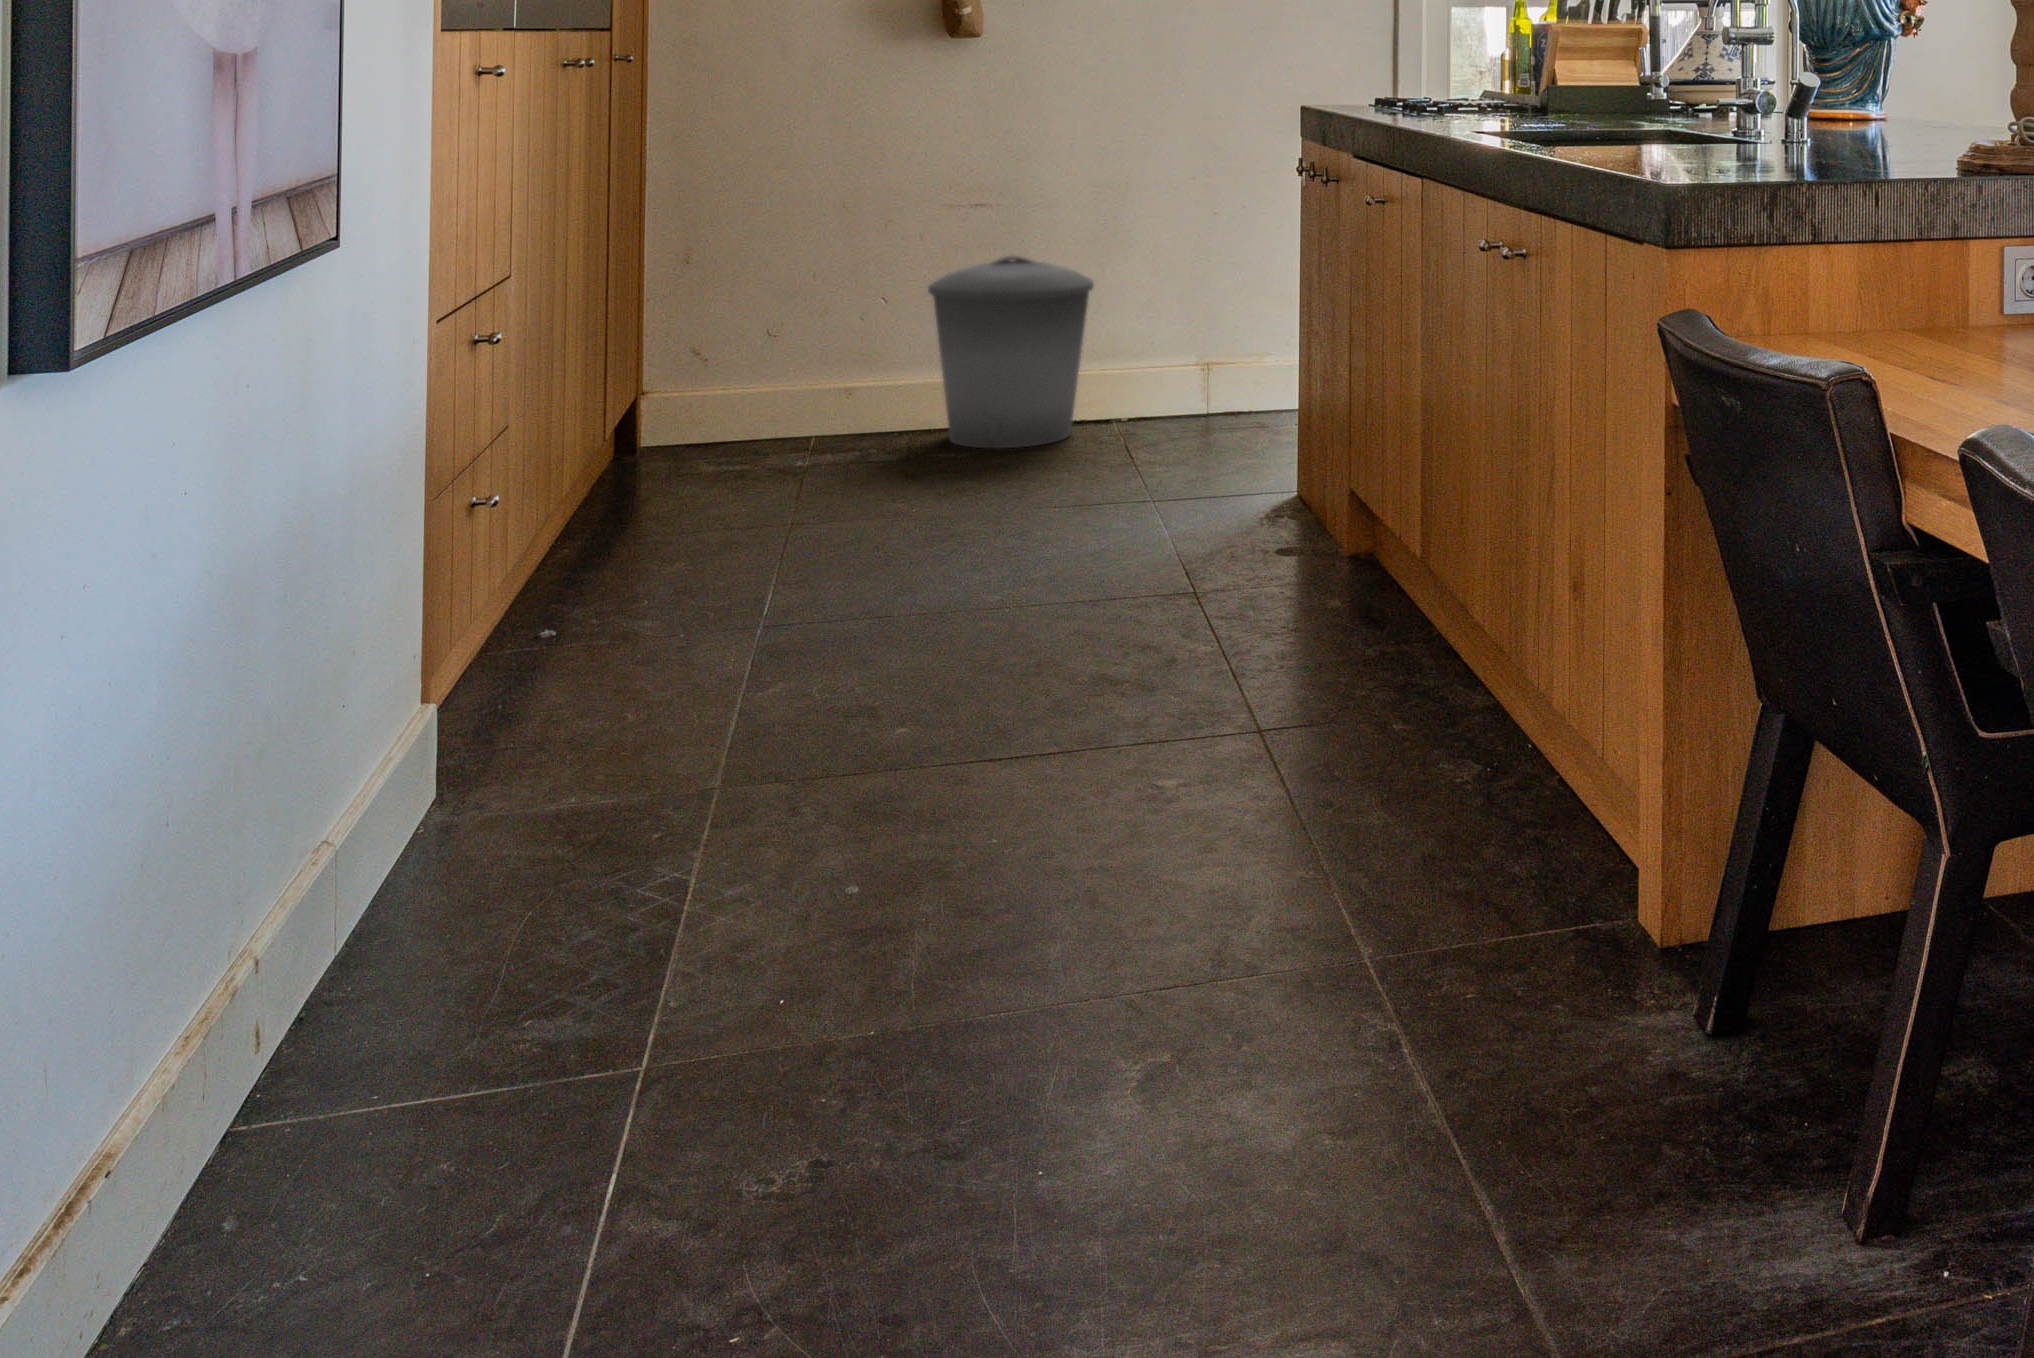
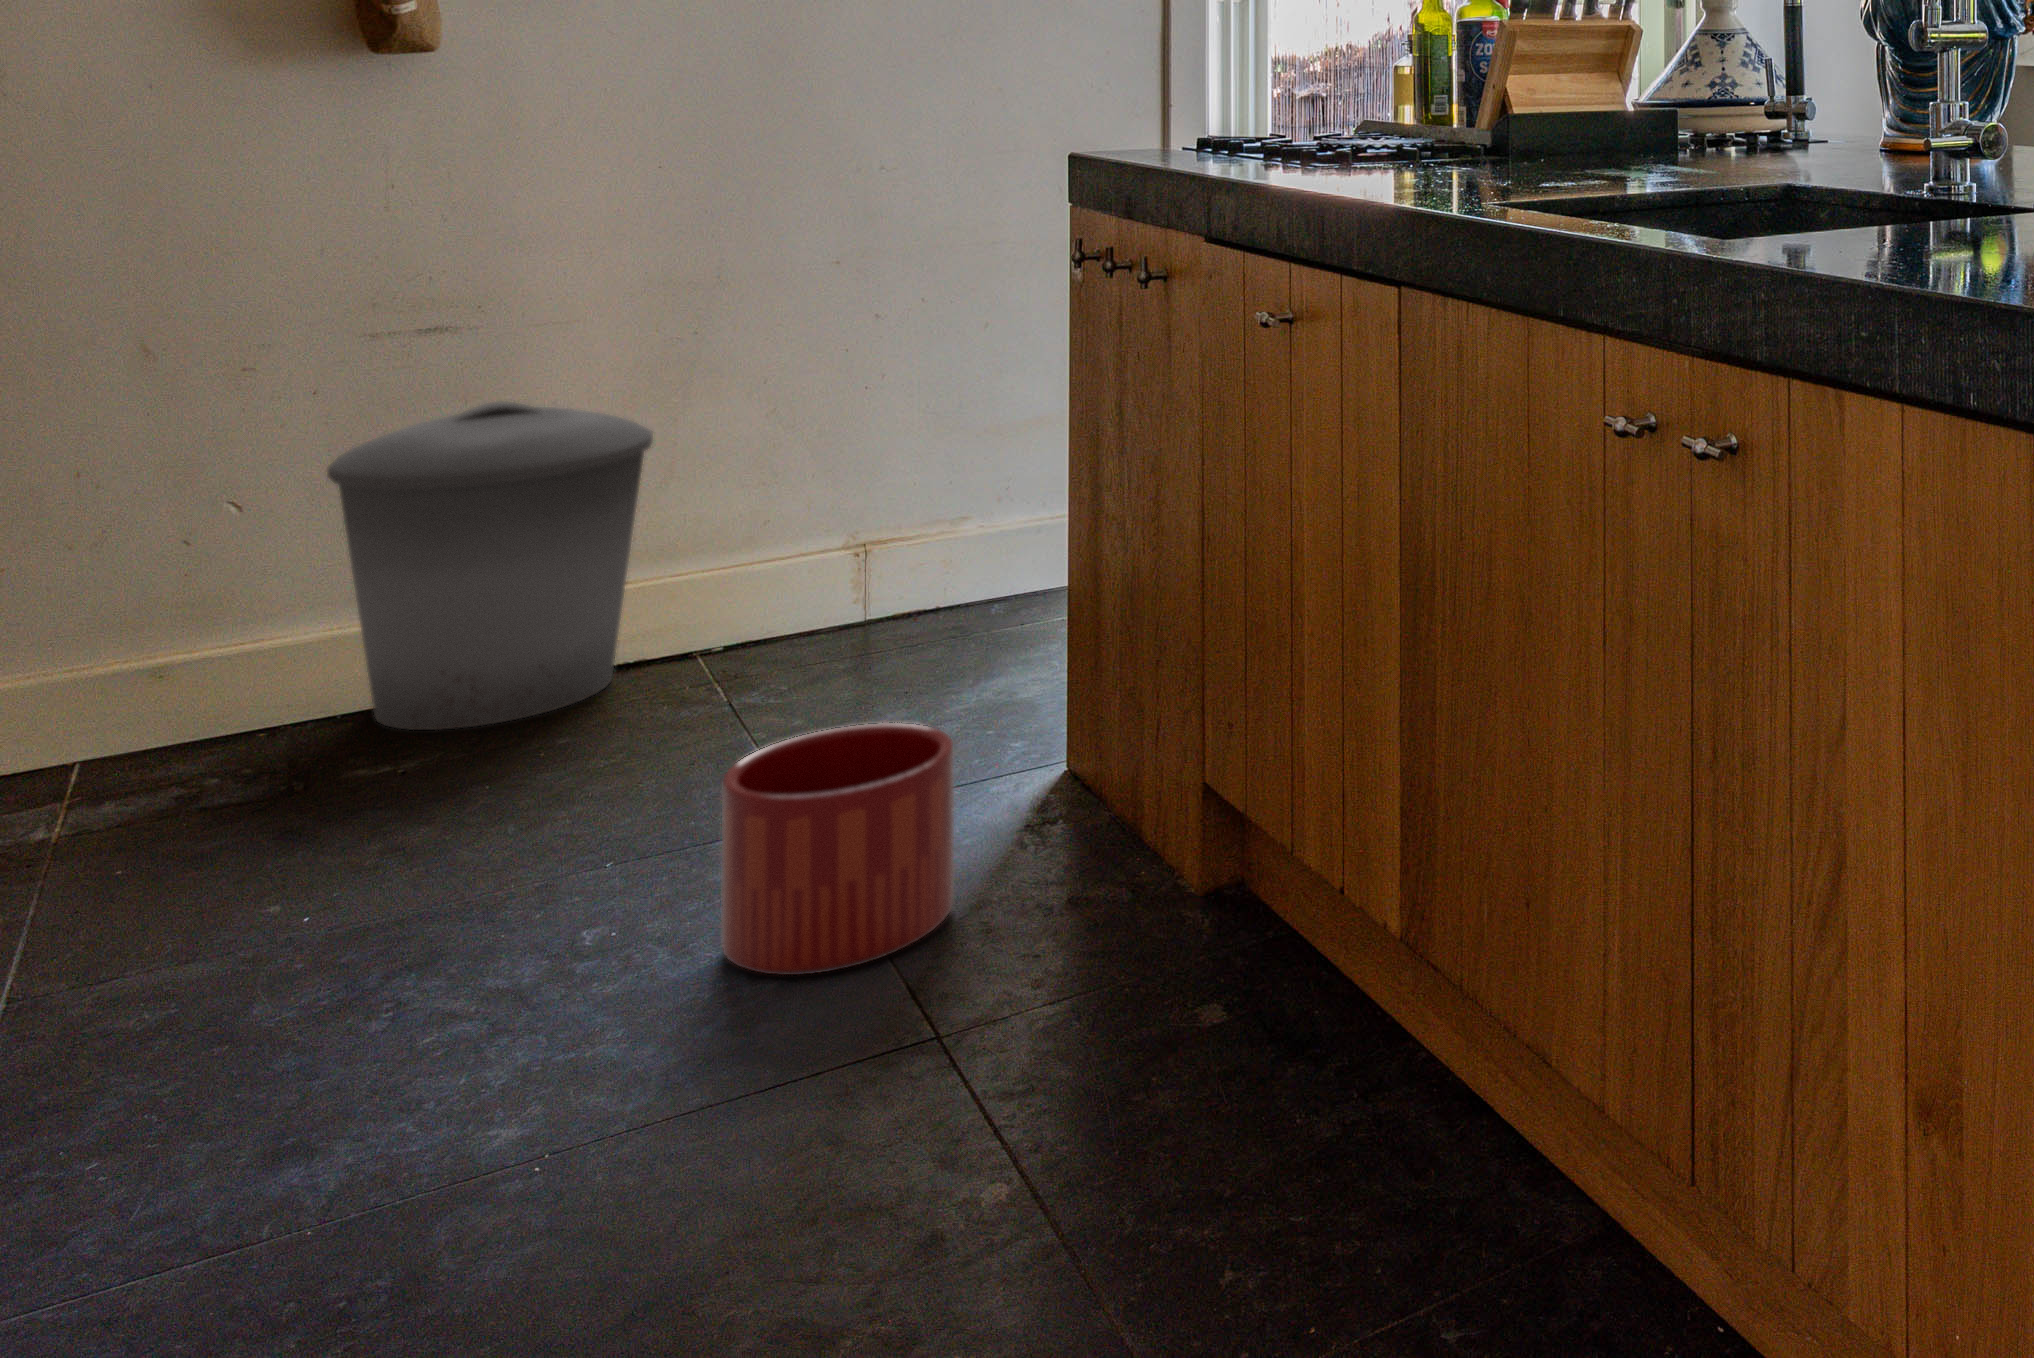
planter: none [1119,434,1239,561] -> present [721,723,954,975]

